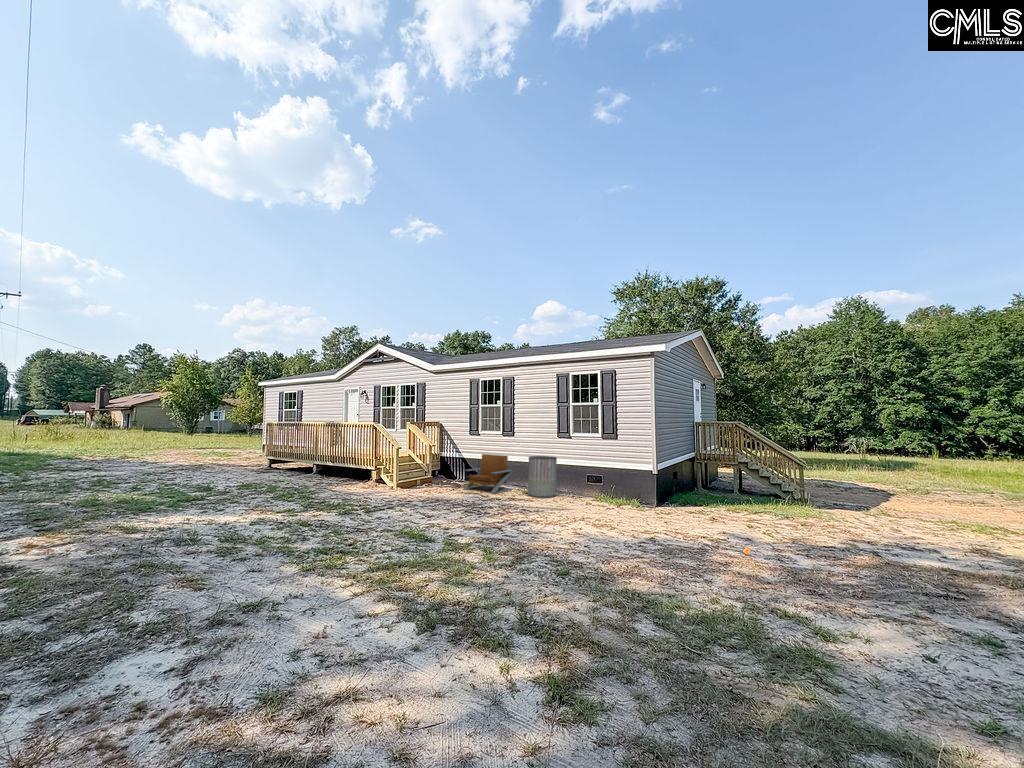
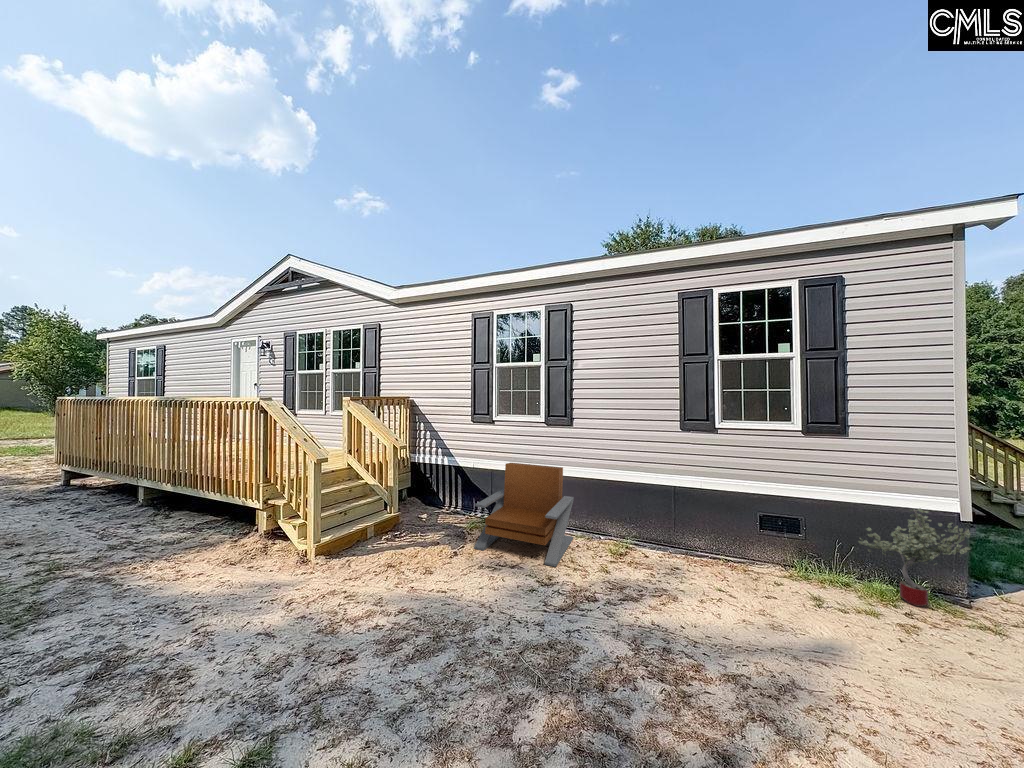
trash can: present [528,456,557,498] -> none [627,469,697,578]
potted tree: none [612,468,641,506] -> present [859,508,970,607]

